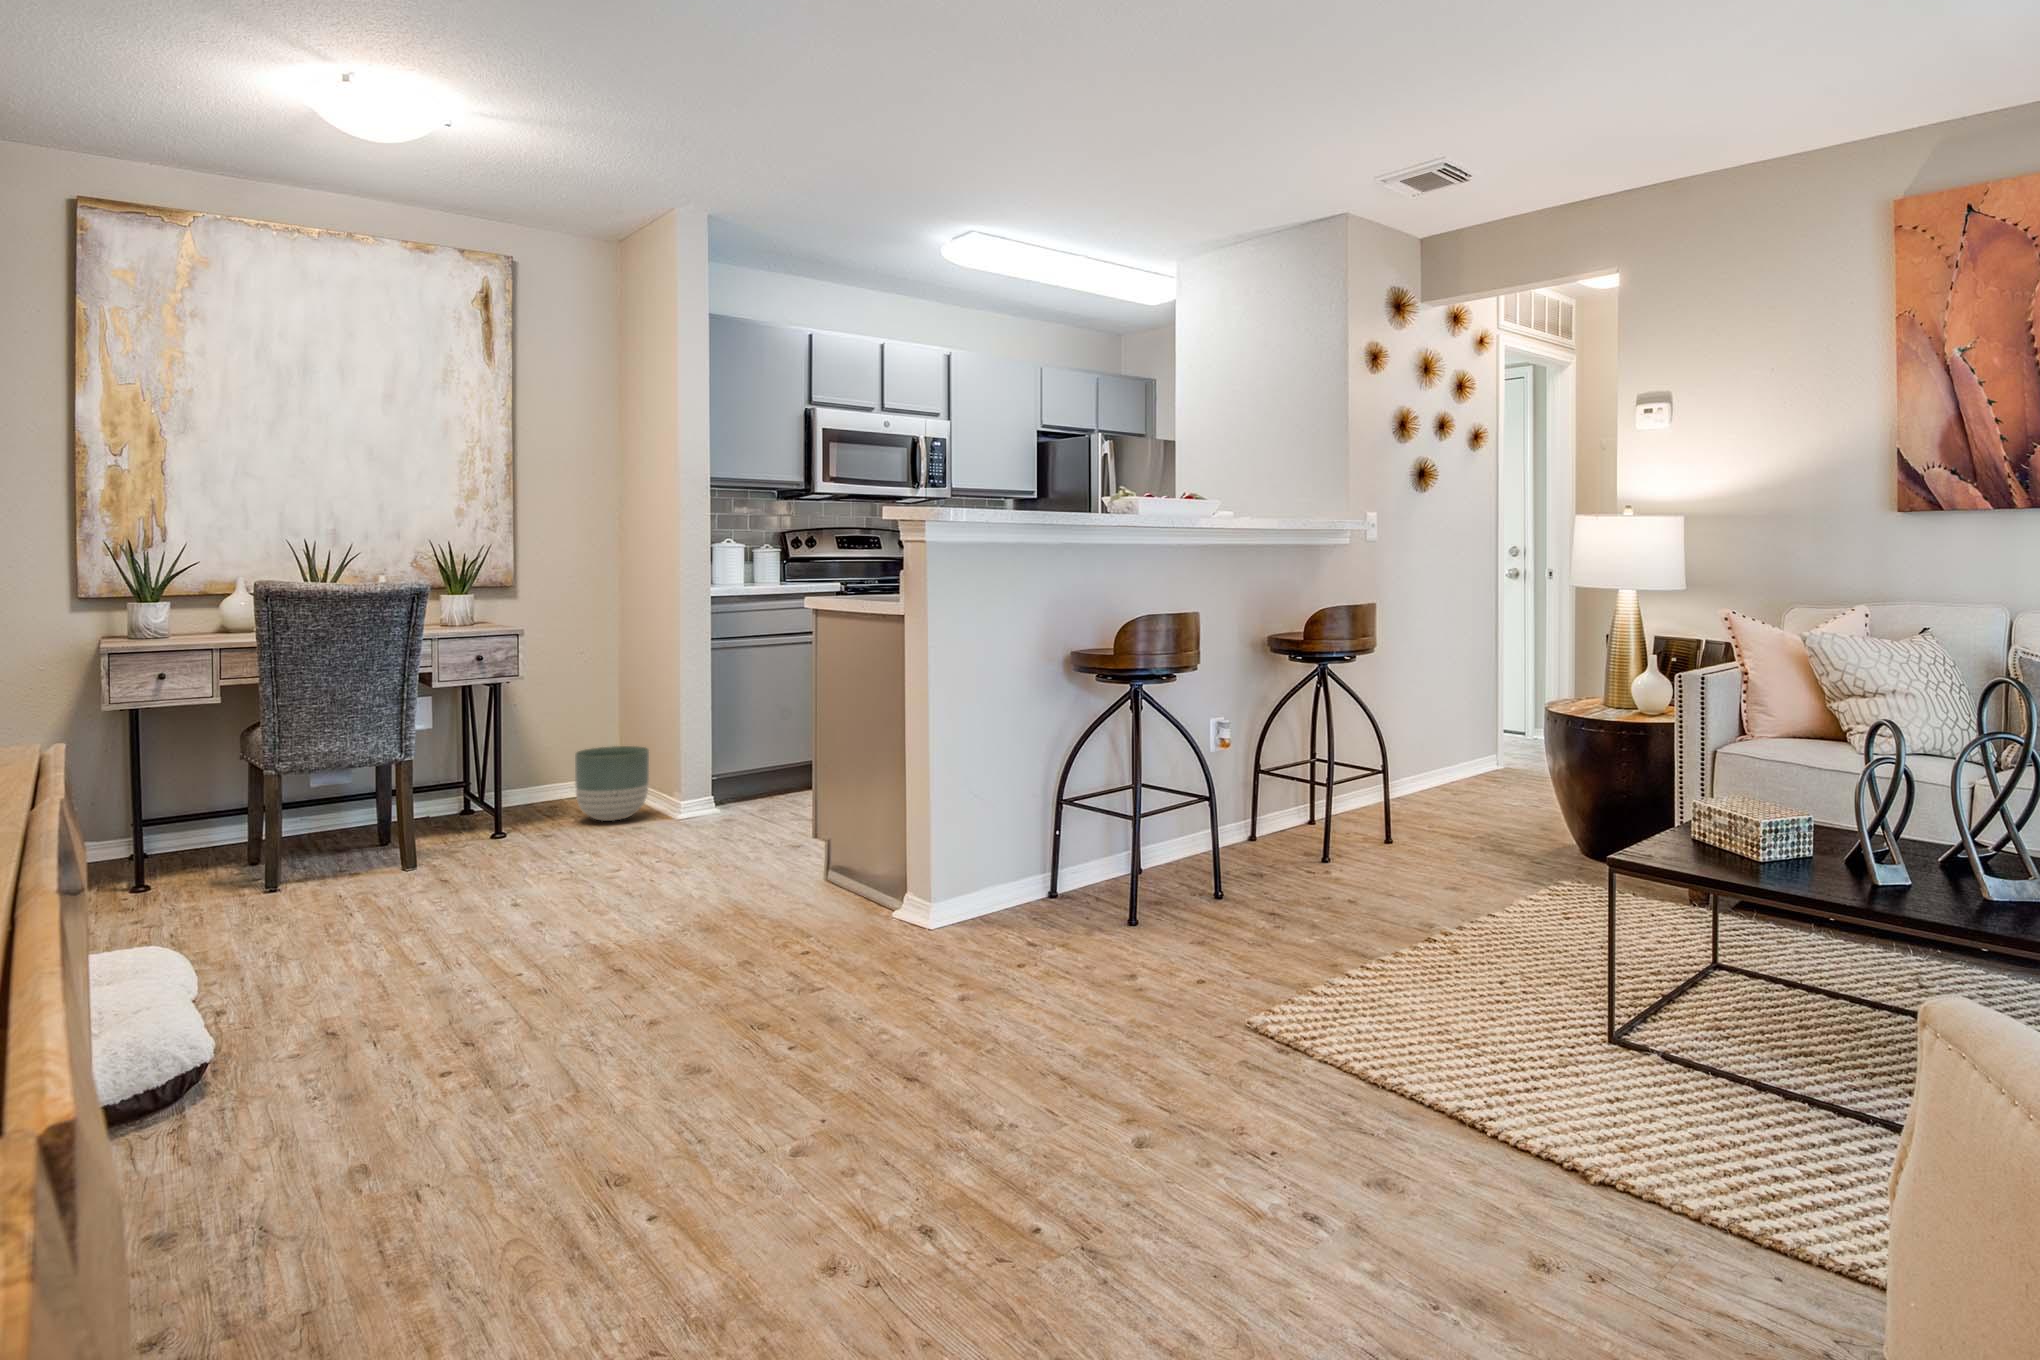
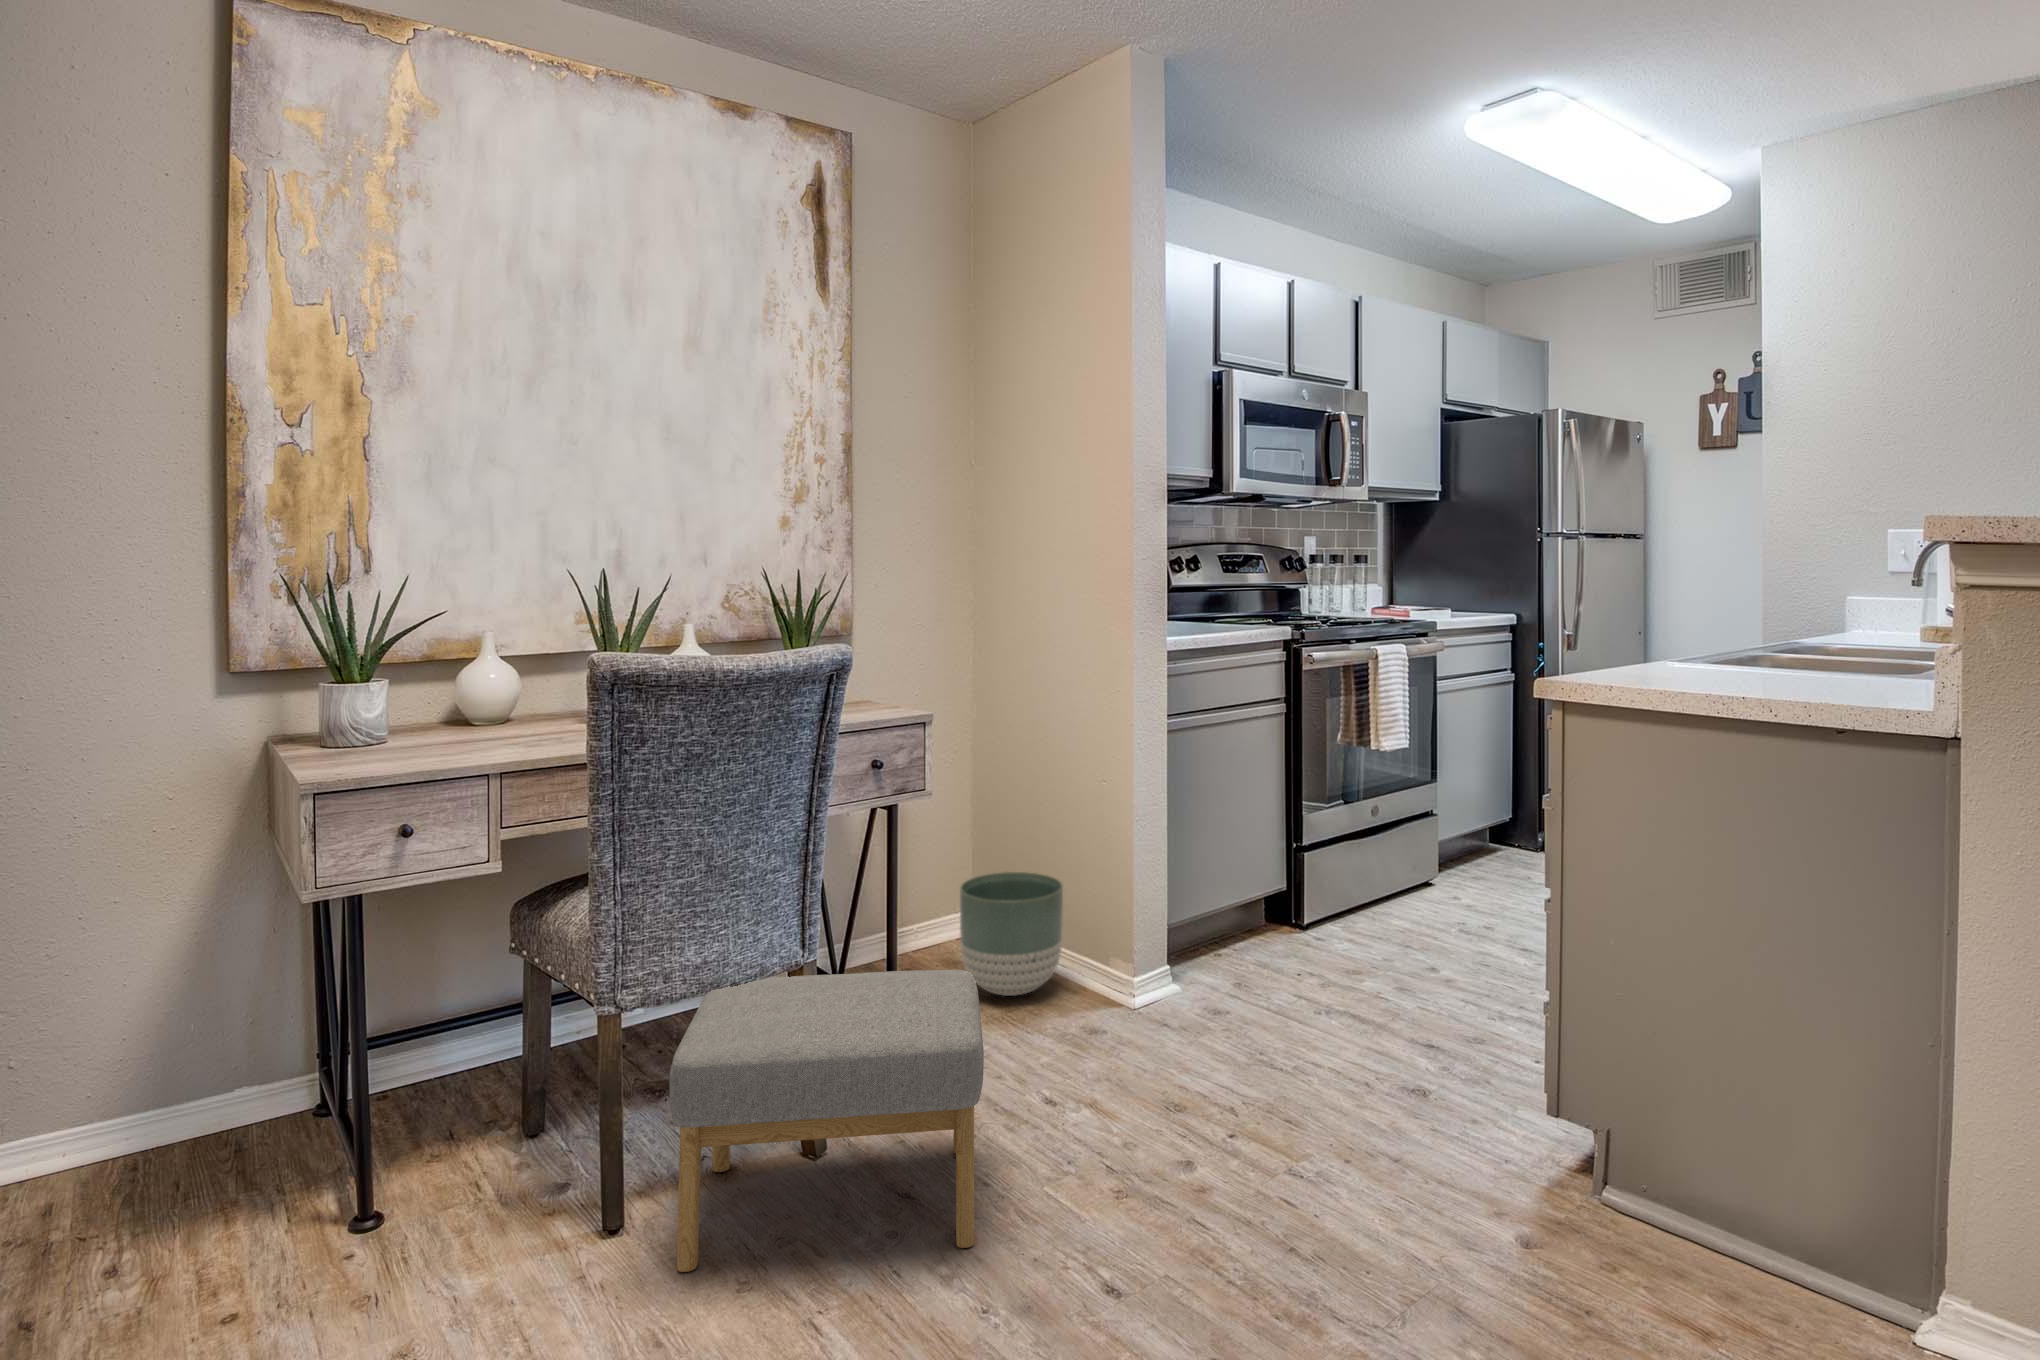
footstool: none [292,767,505,901] -> present [670,970,984,1272]

